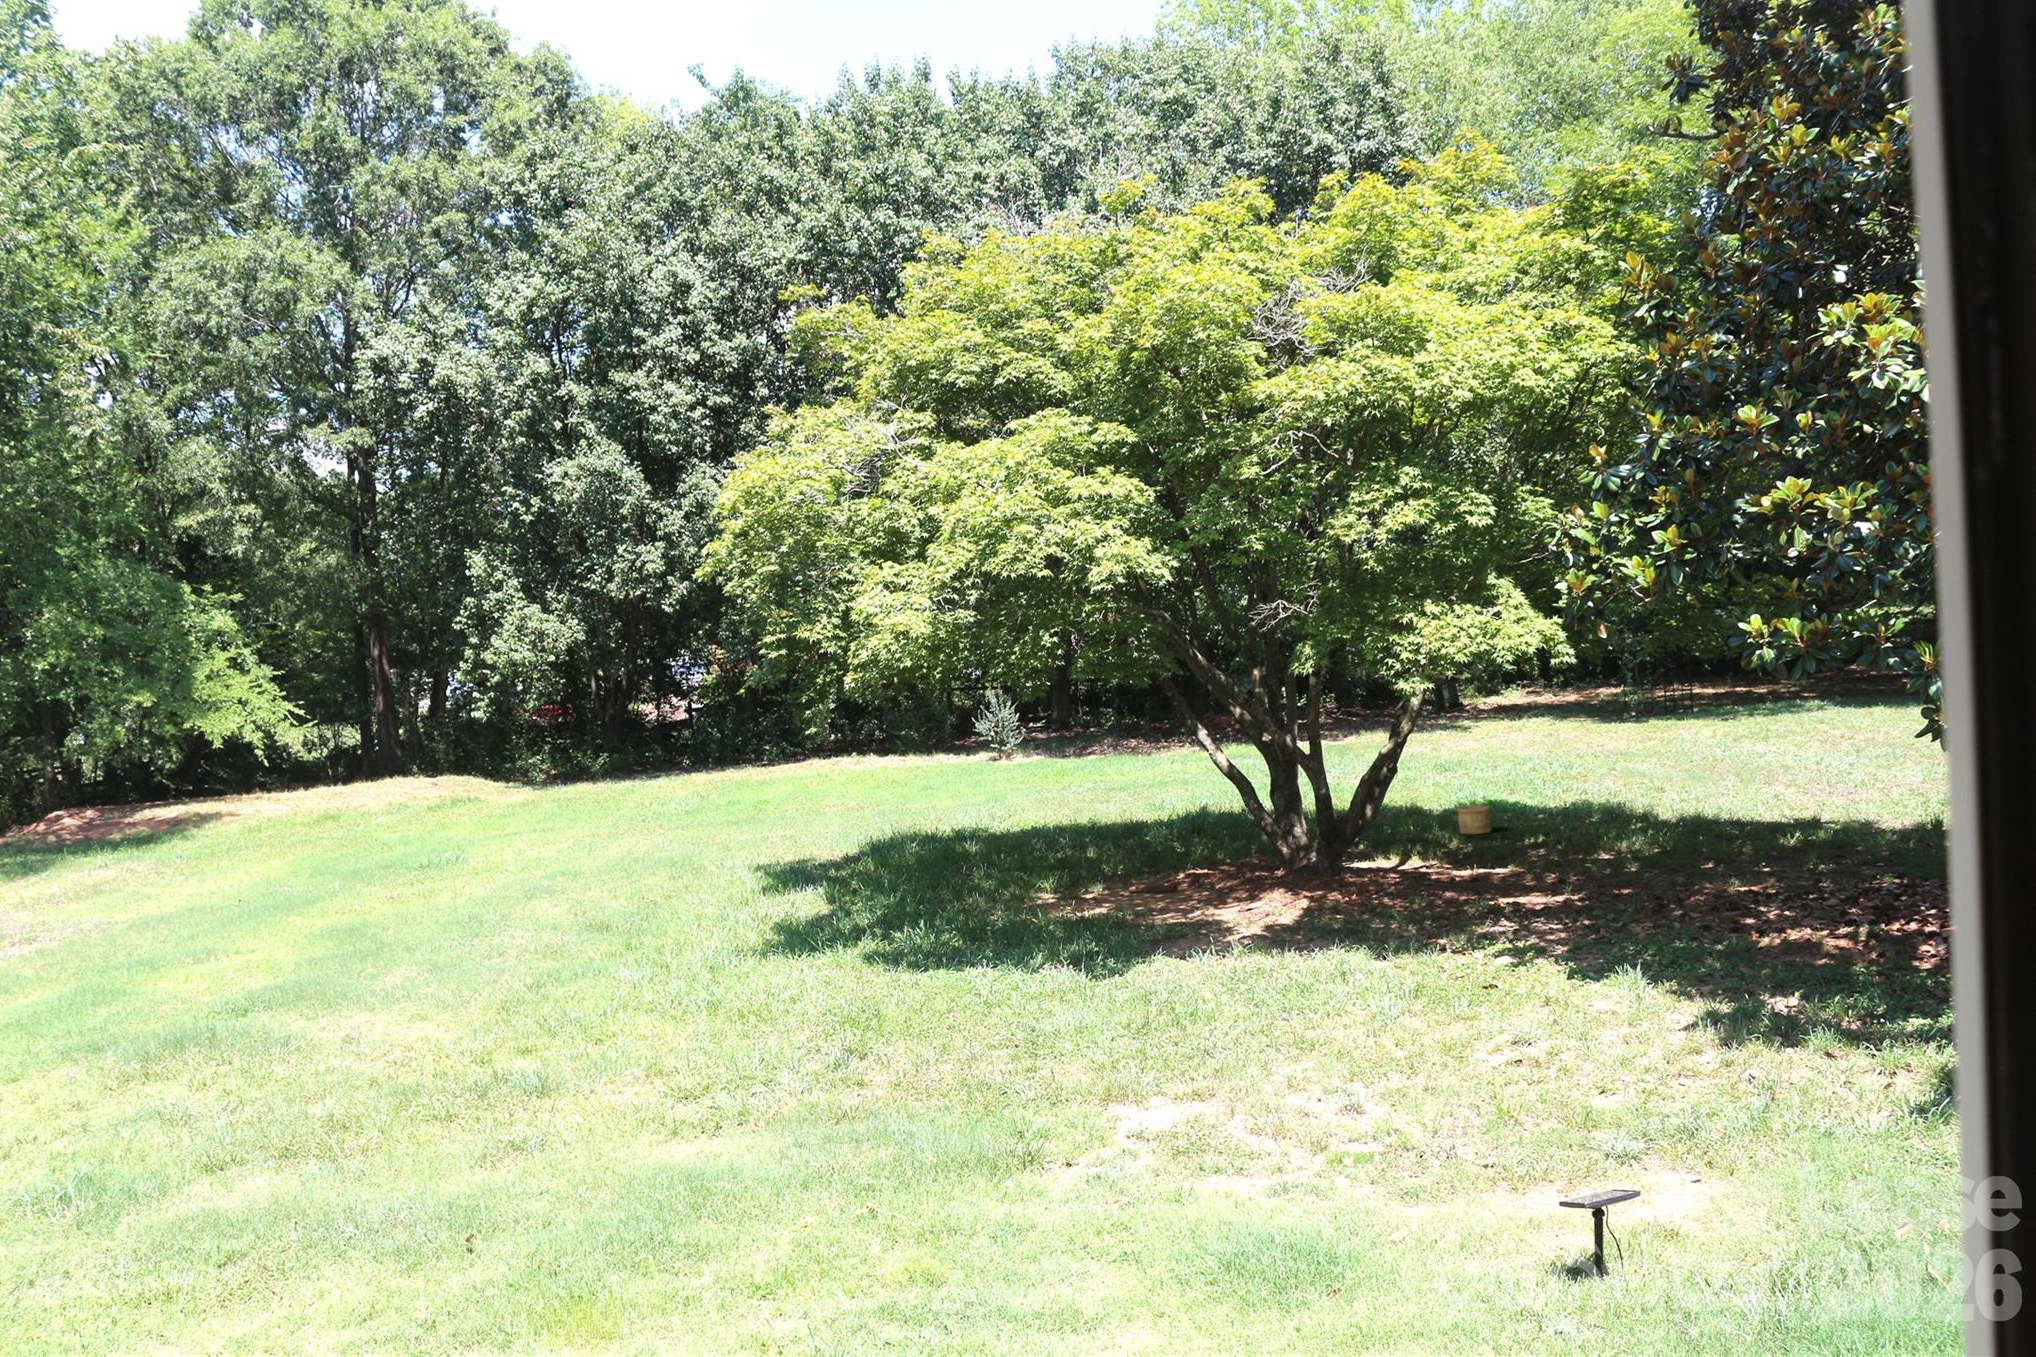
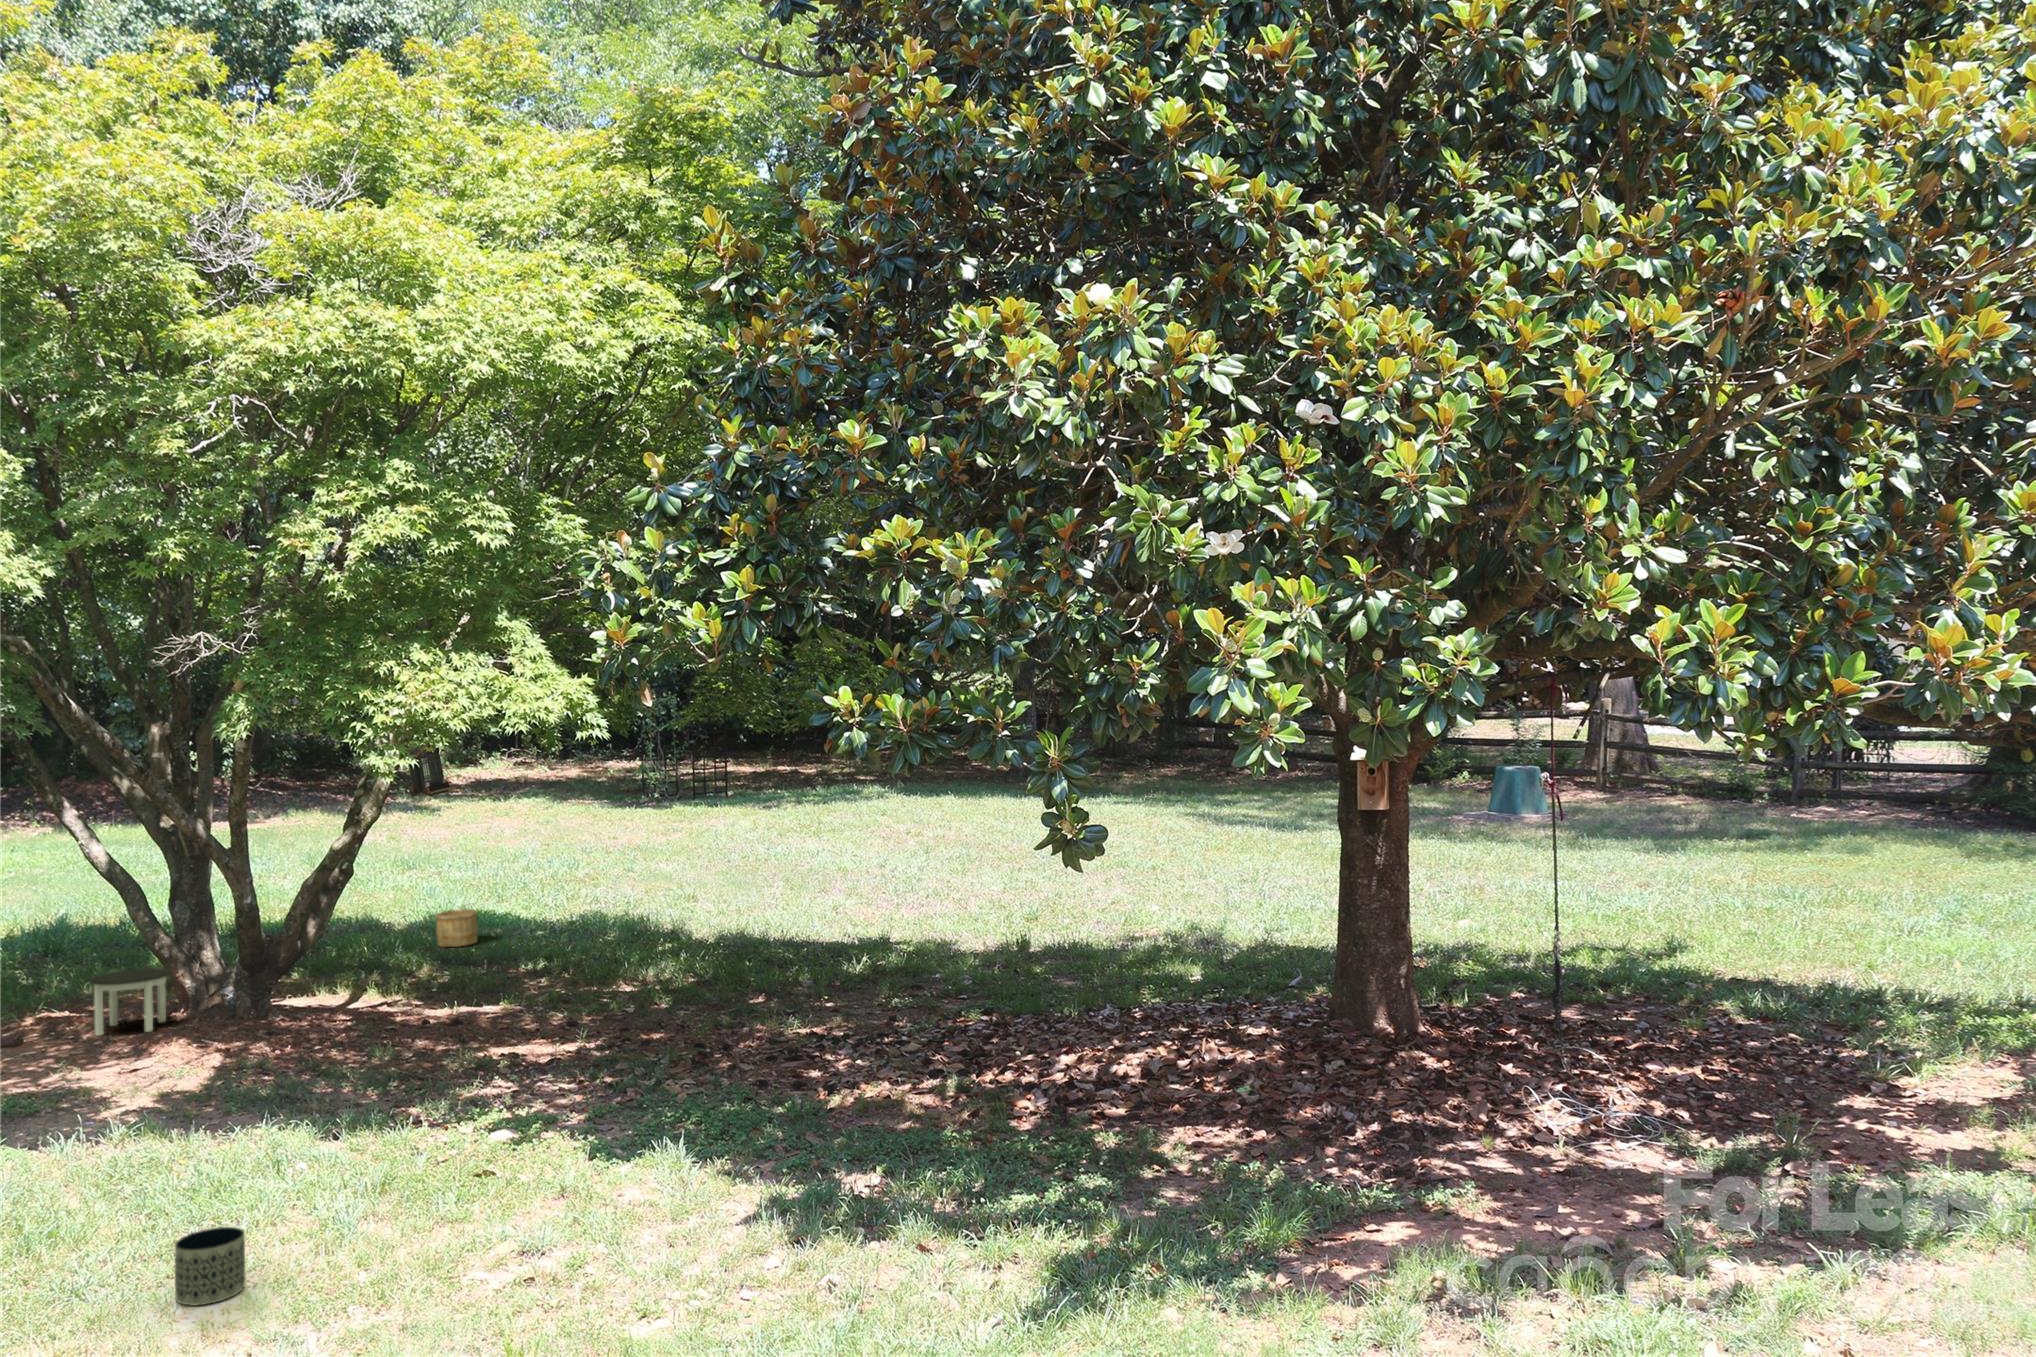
round table: none [1233,833,1280,875] -> present [89,969,171,1036]
planter: none [1308,968,1347,1009] -> present [175,1227,245,1305]

